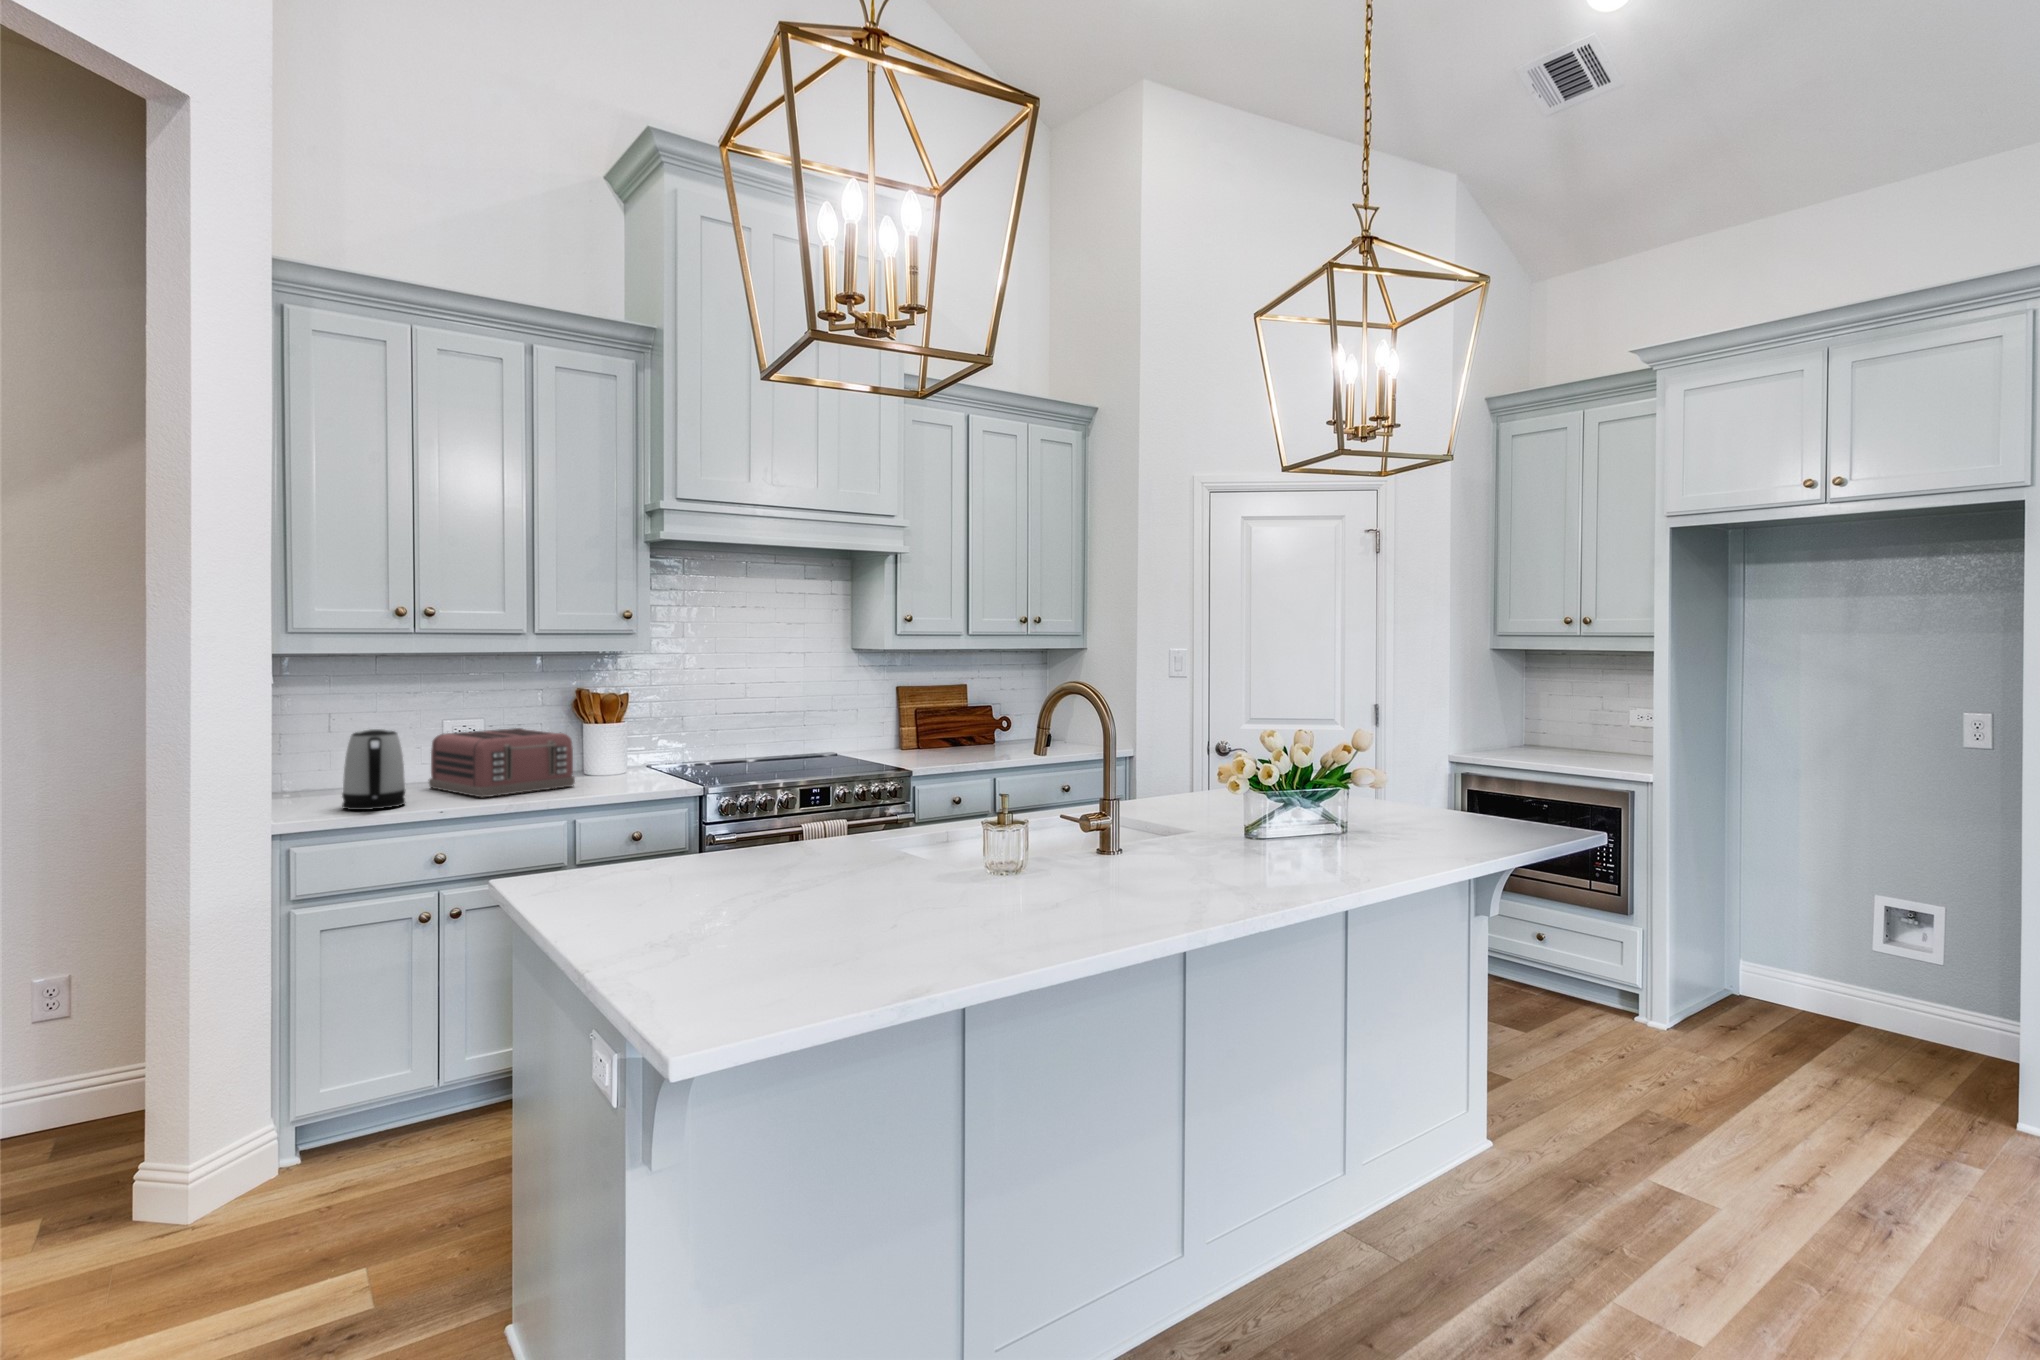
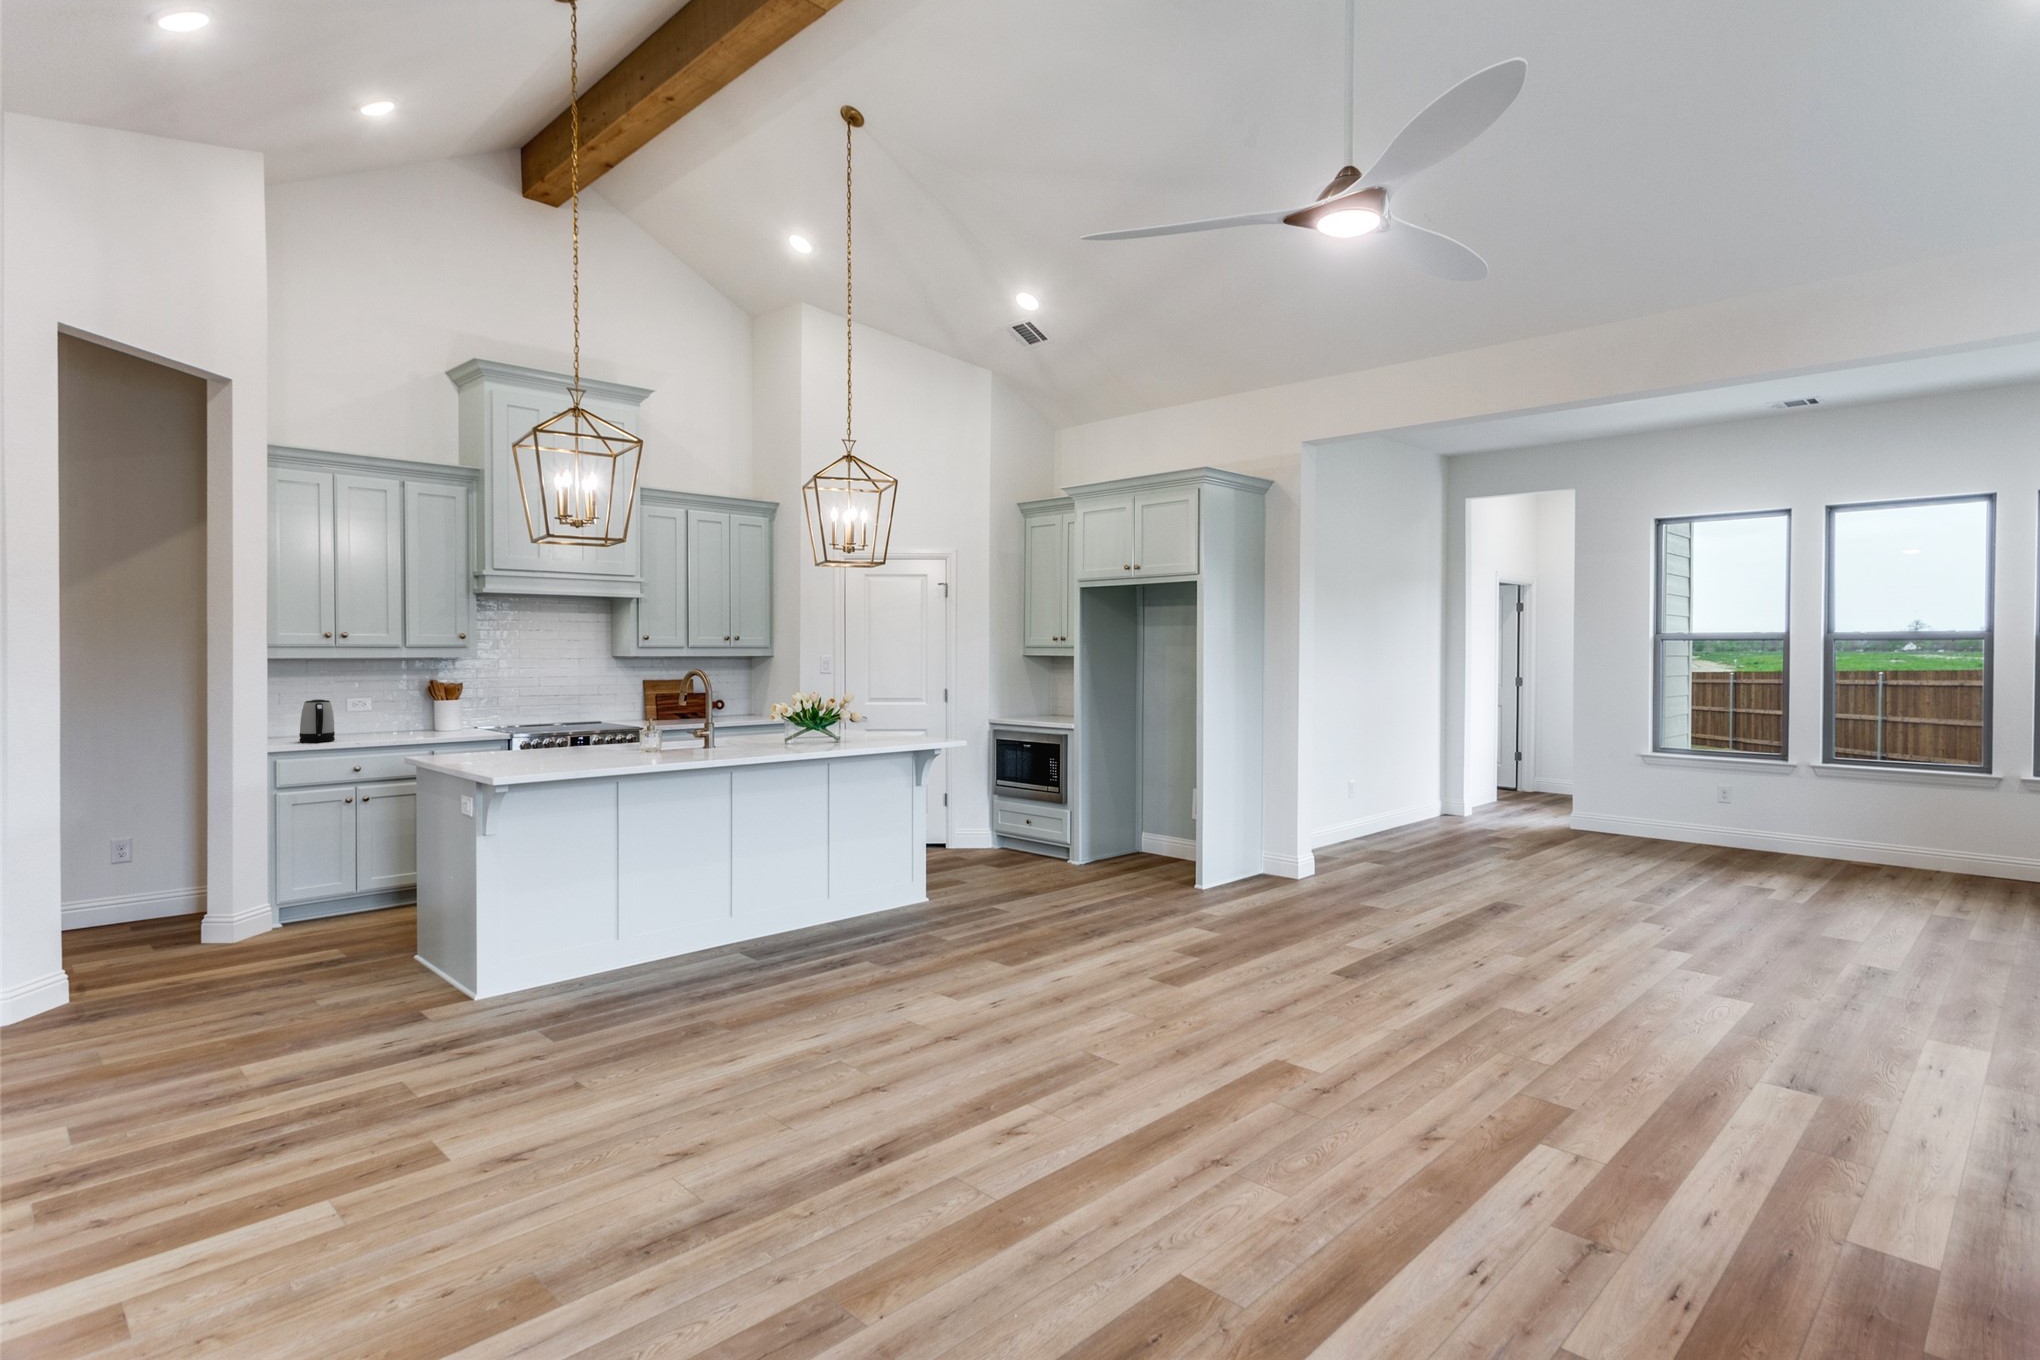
toaster: present [429,728,575,798] -> none [343,702,432,738]

